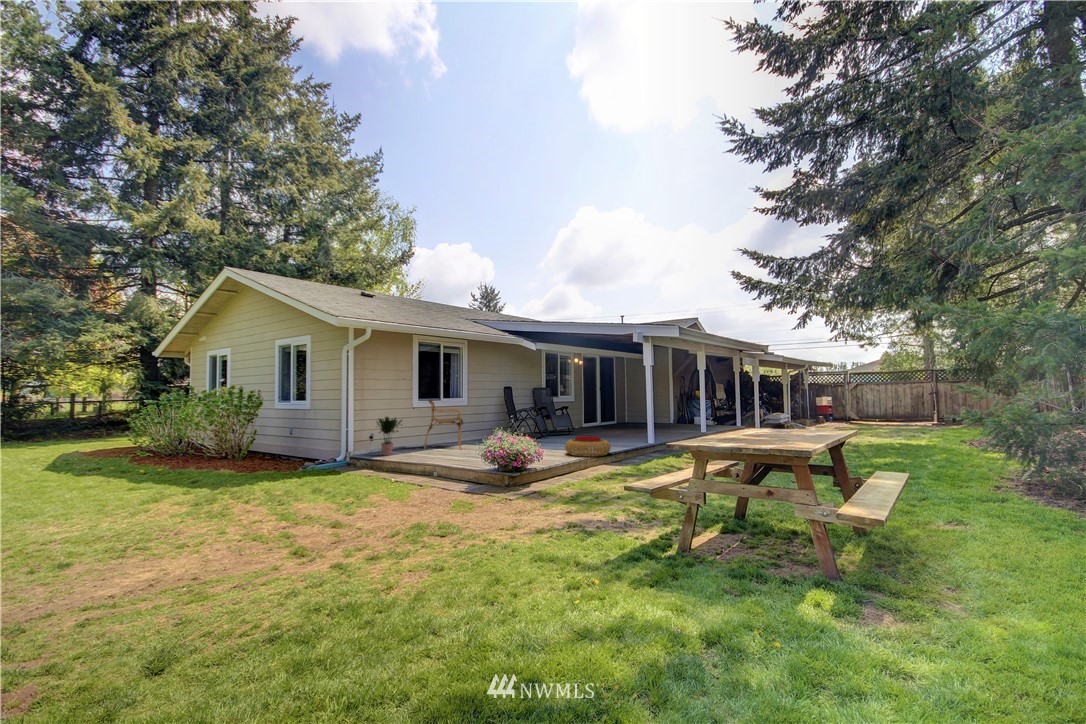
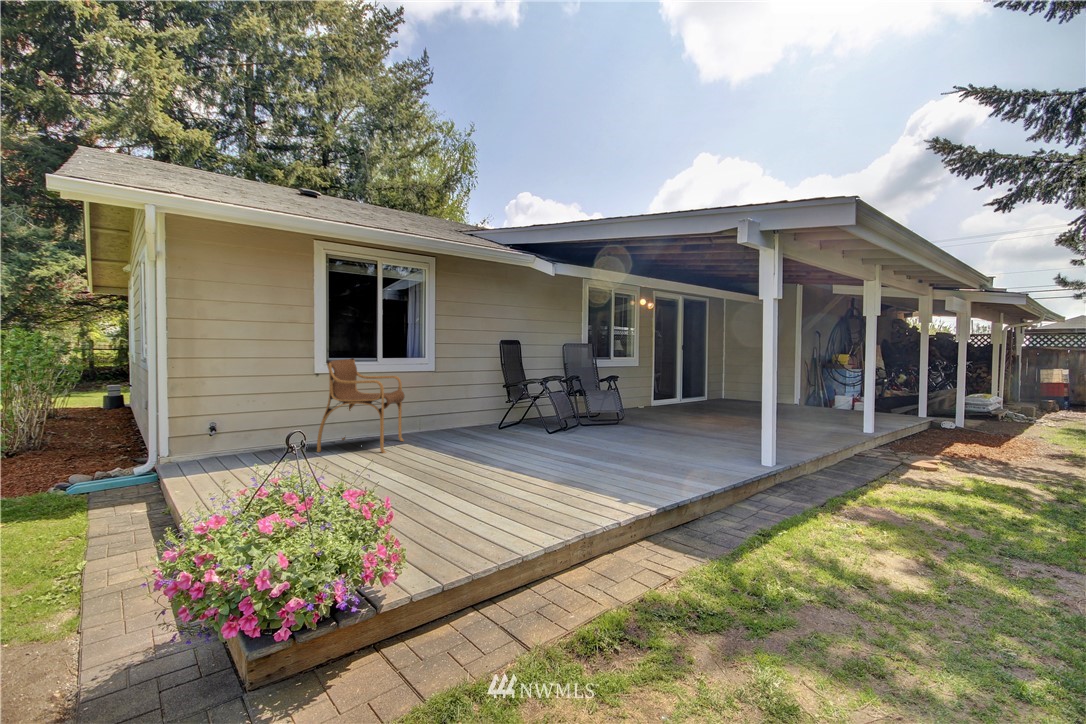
potted plant: present [377,417,402,455] -> none [196,387,260,463]
pouf: present [565,436,611,457] -> none [554,448,658,504]

